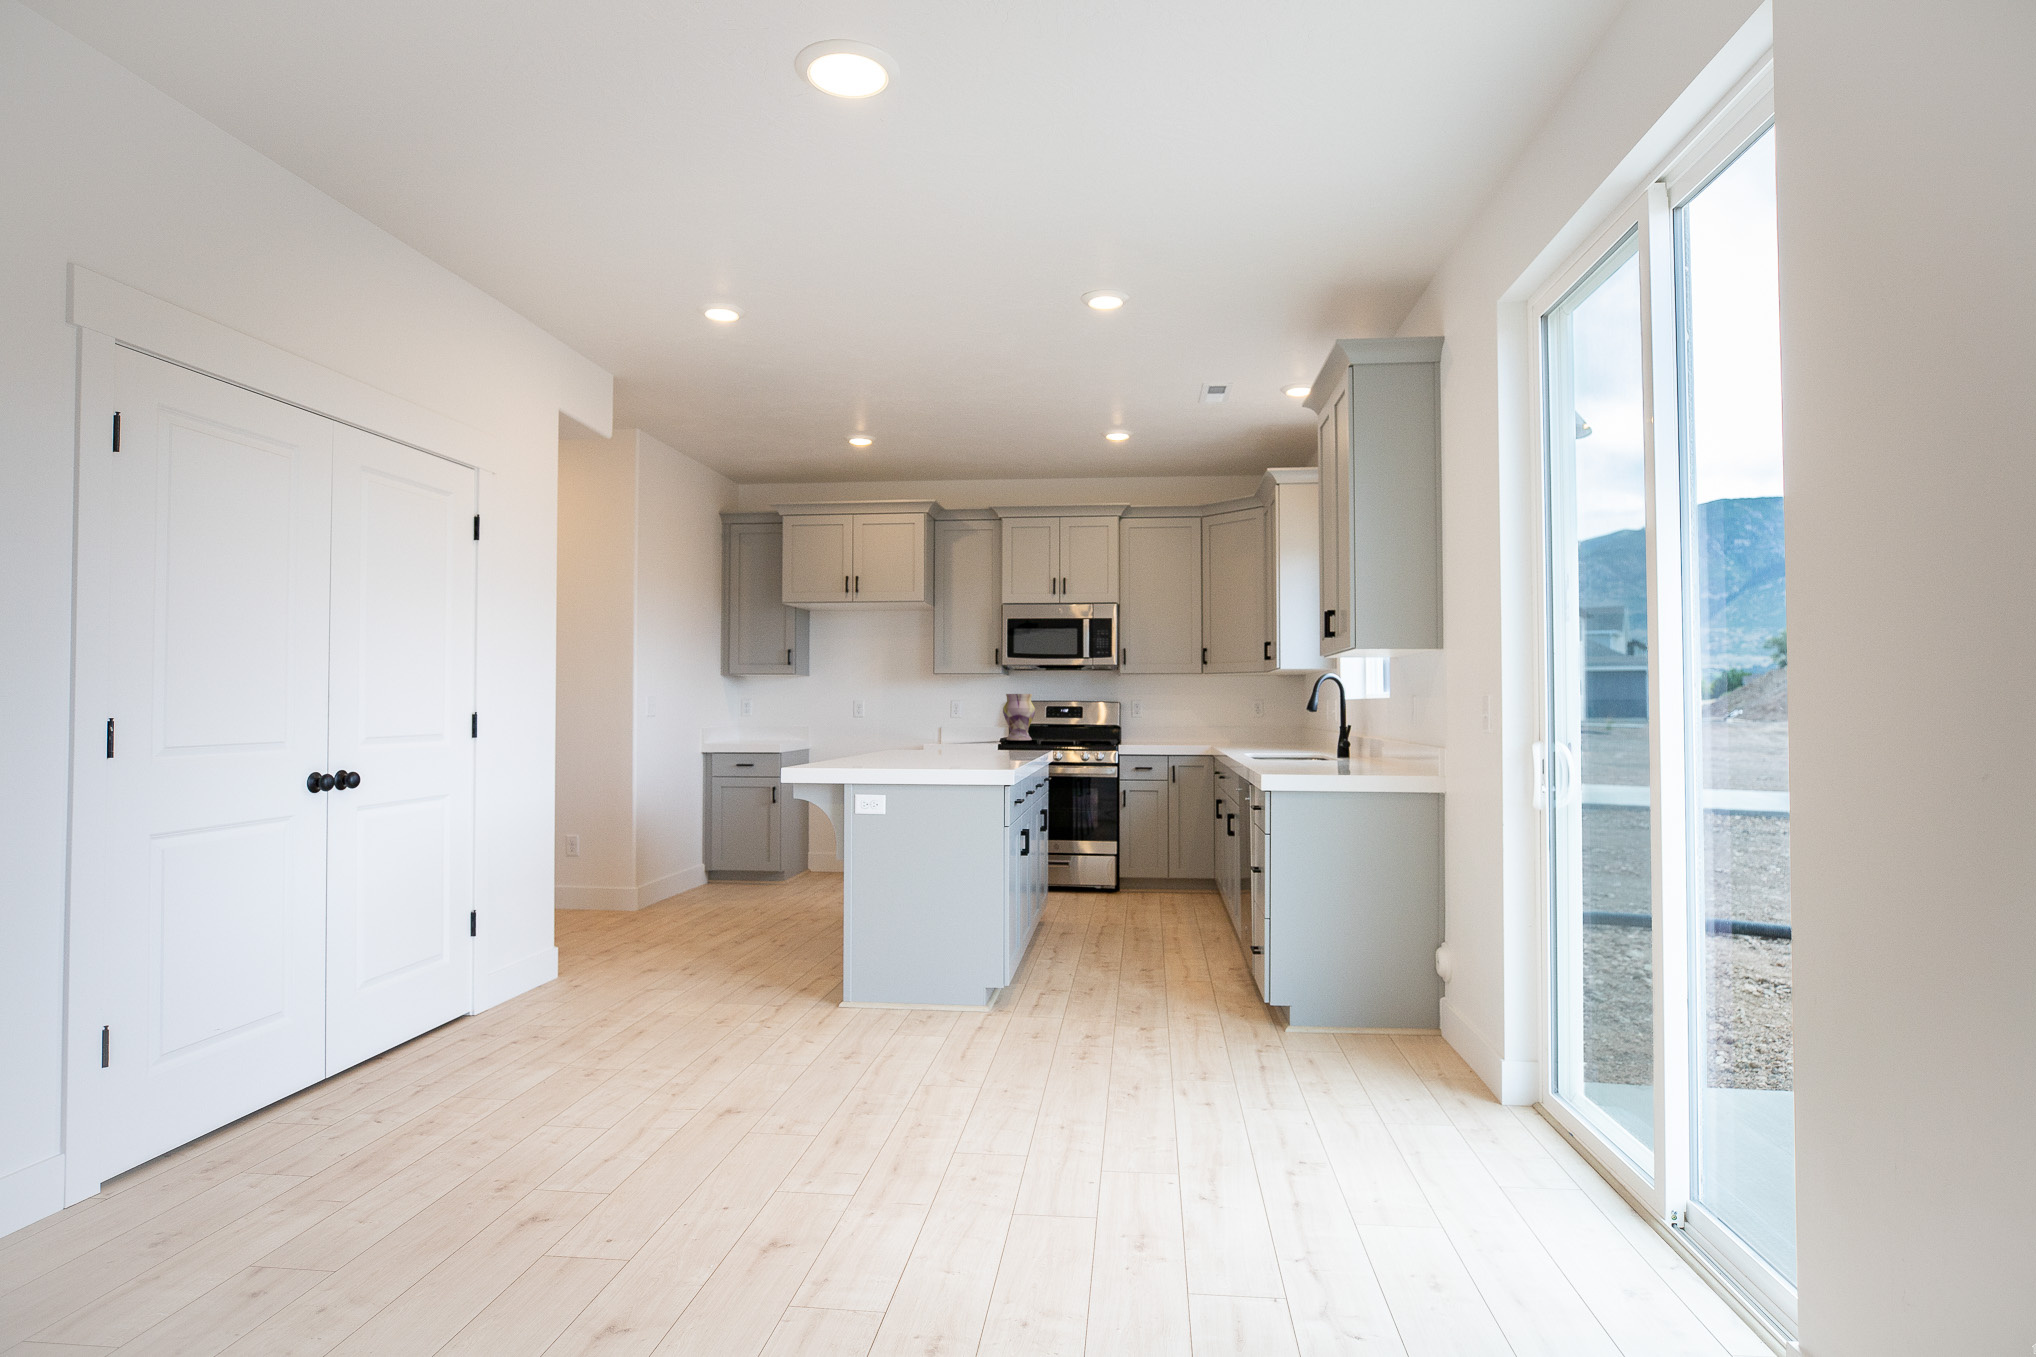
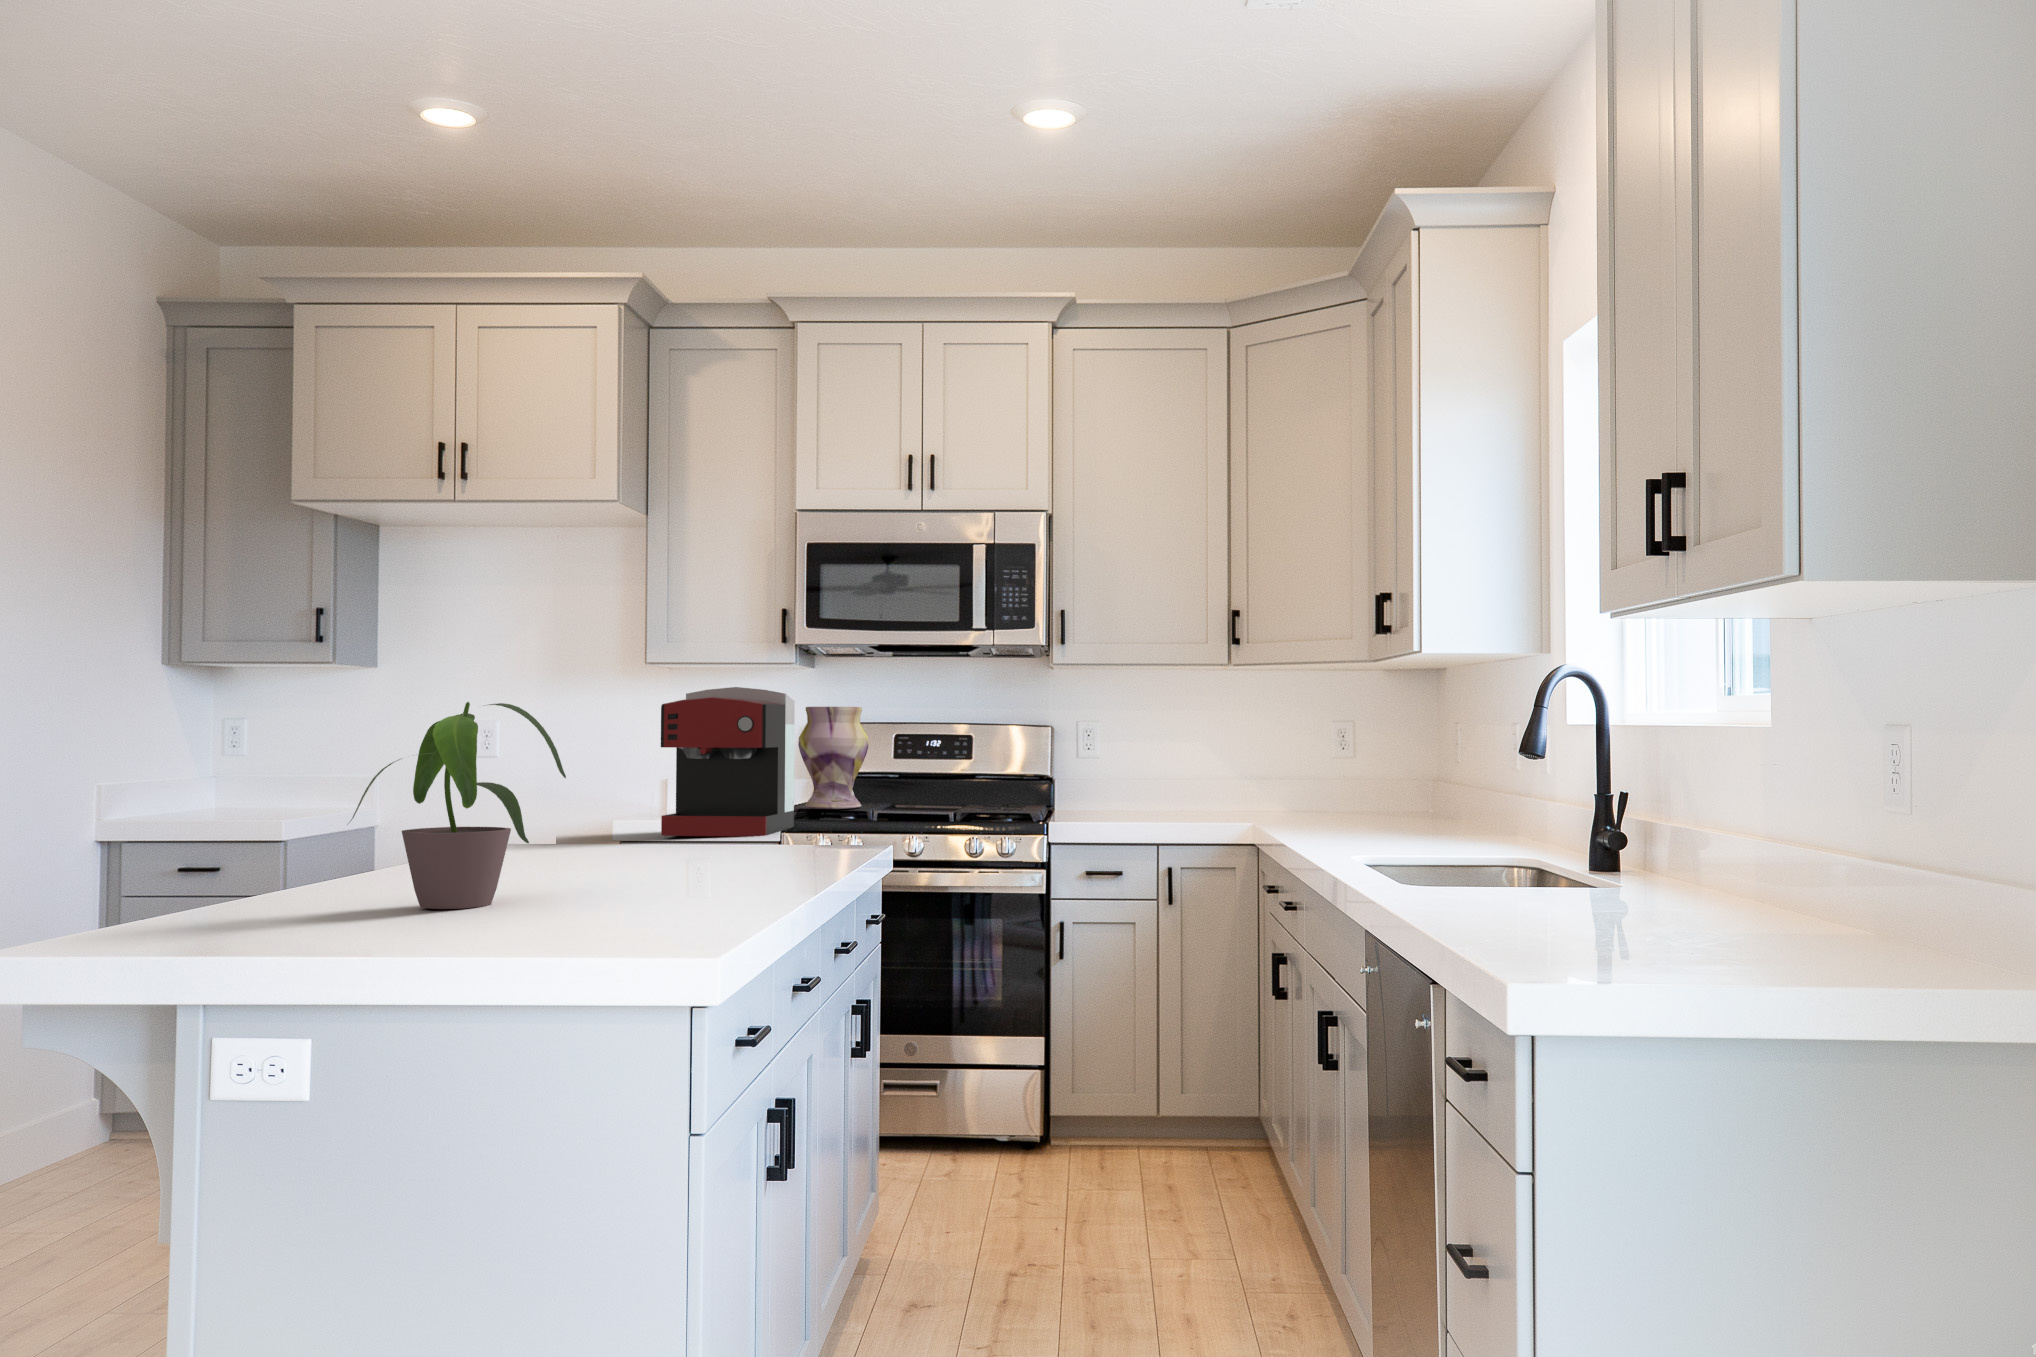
coffee maker: none [953,685,1007,748] -> present [661,687,795,836]
potted plant: none [871,692,949,763] -> present [351,702,566,909]

